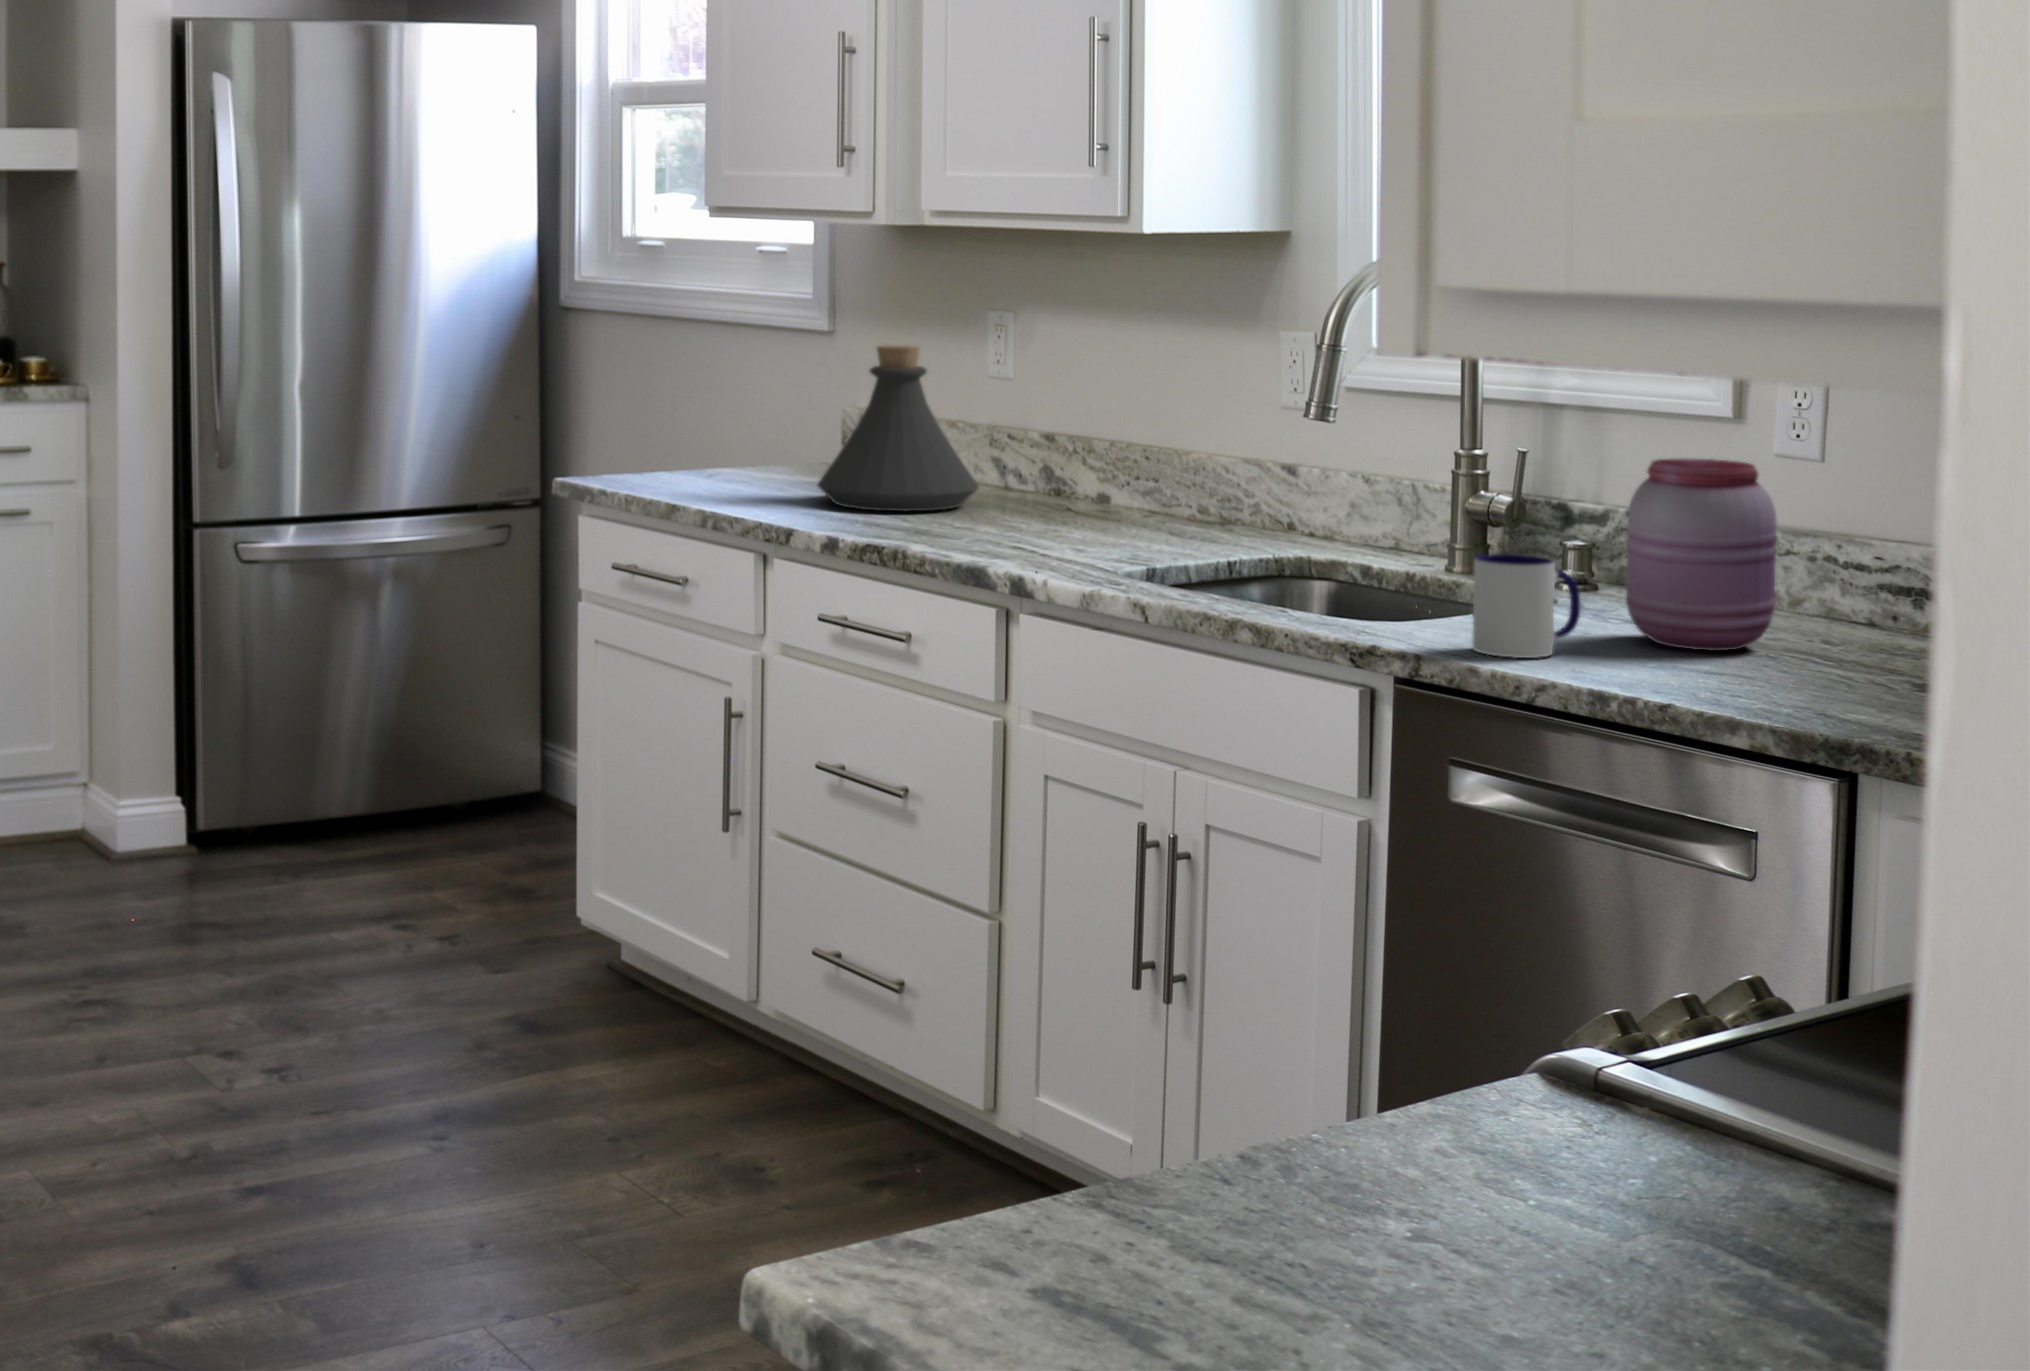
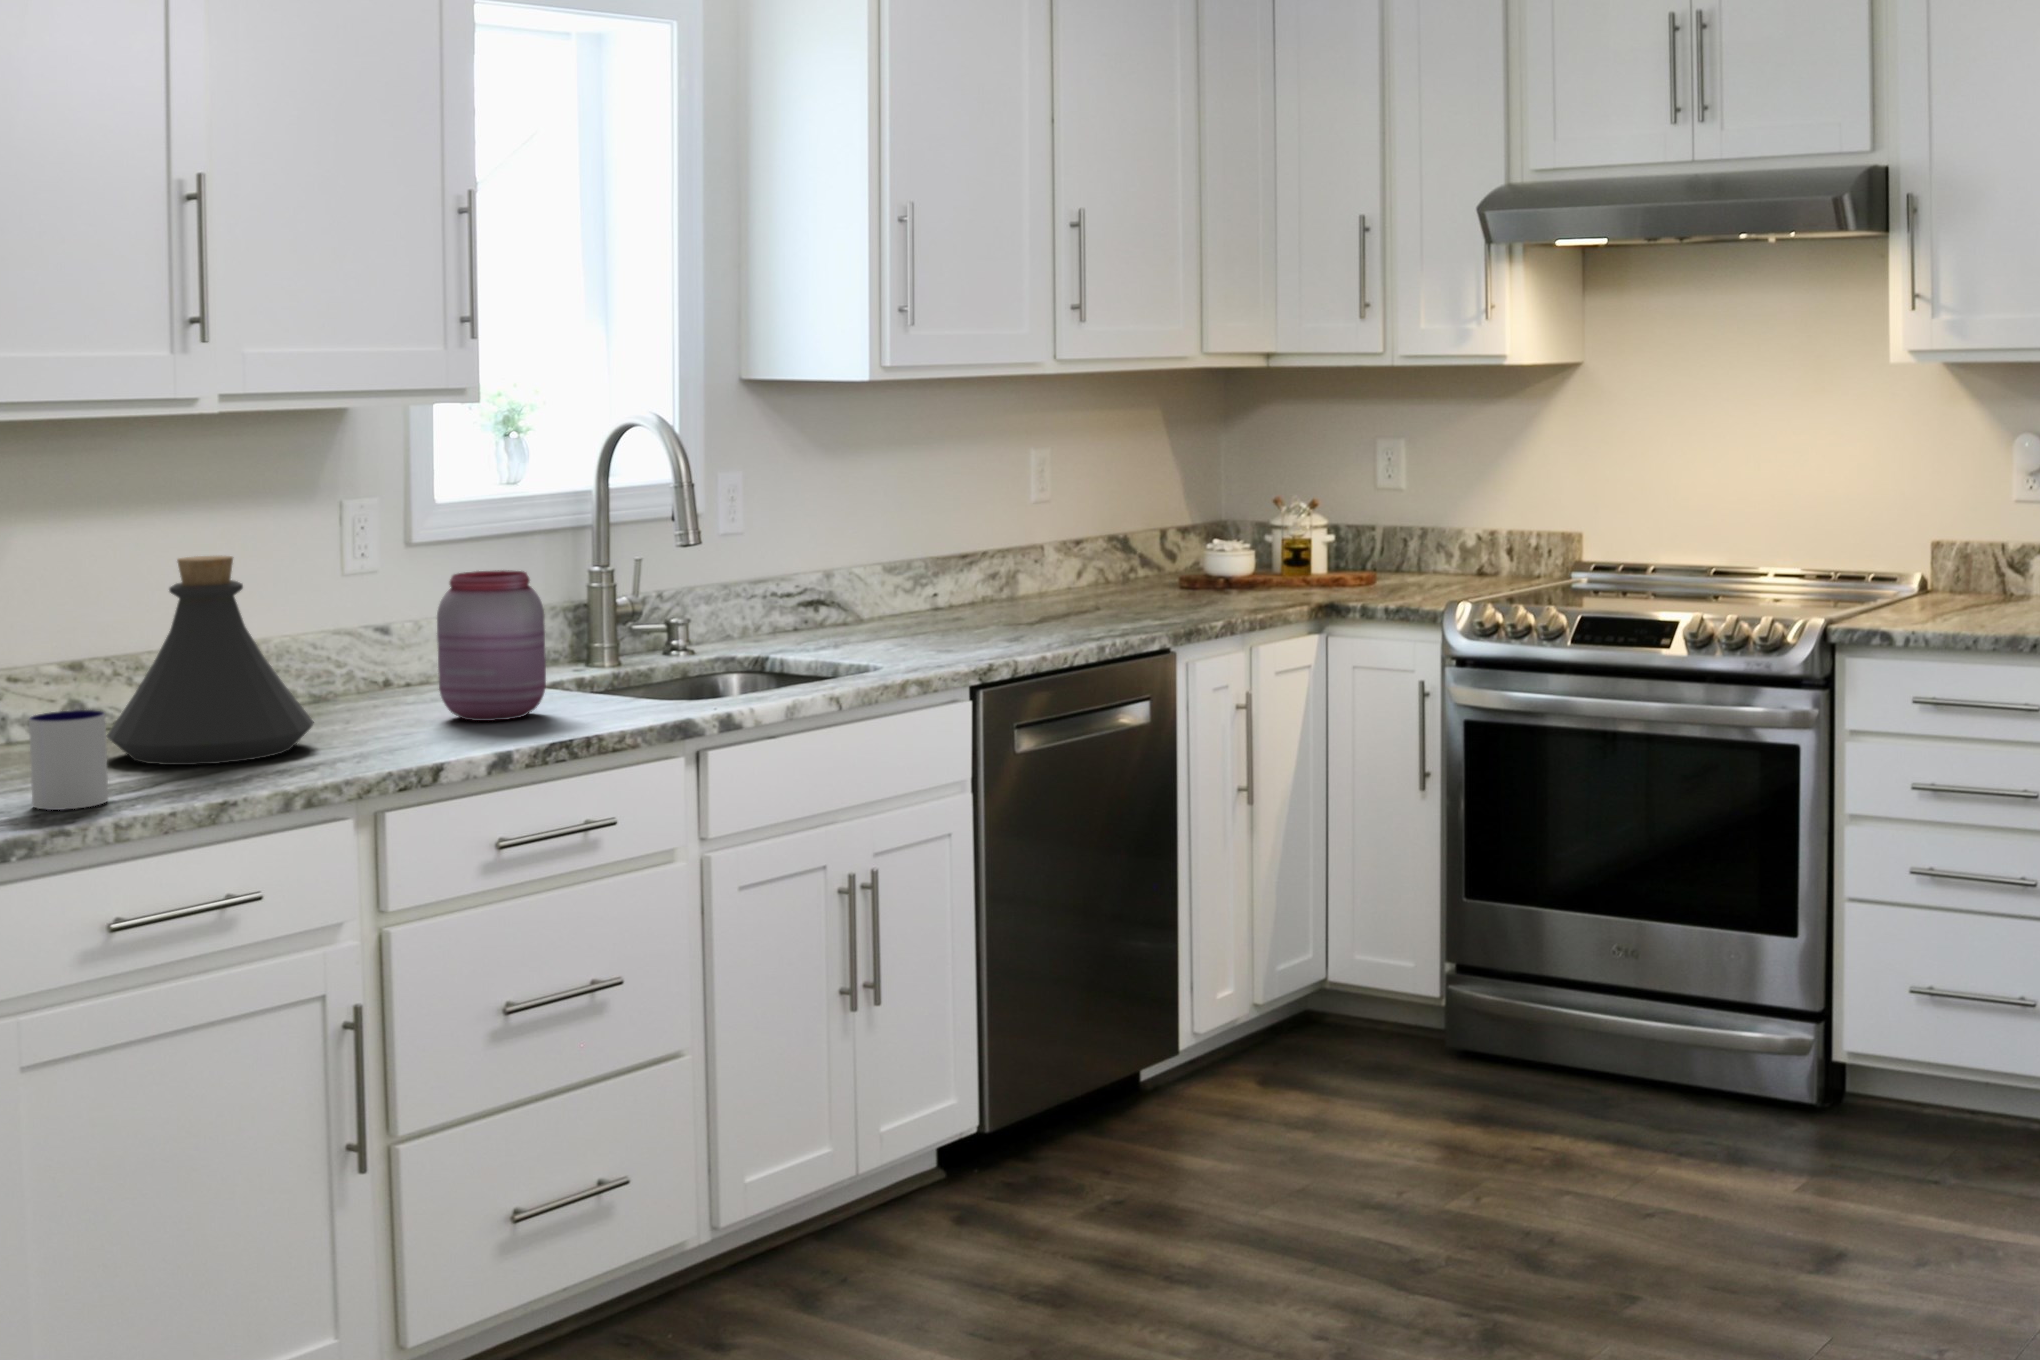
jar: present [1626,458,1777,651] -> present [437,570,546,721]
mug: present [1472,554,1581,658] -> present [29,710,108,810]

